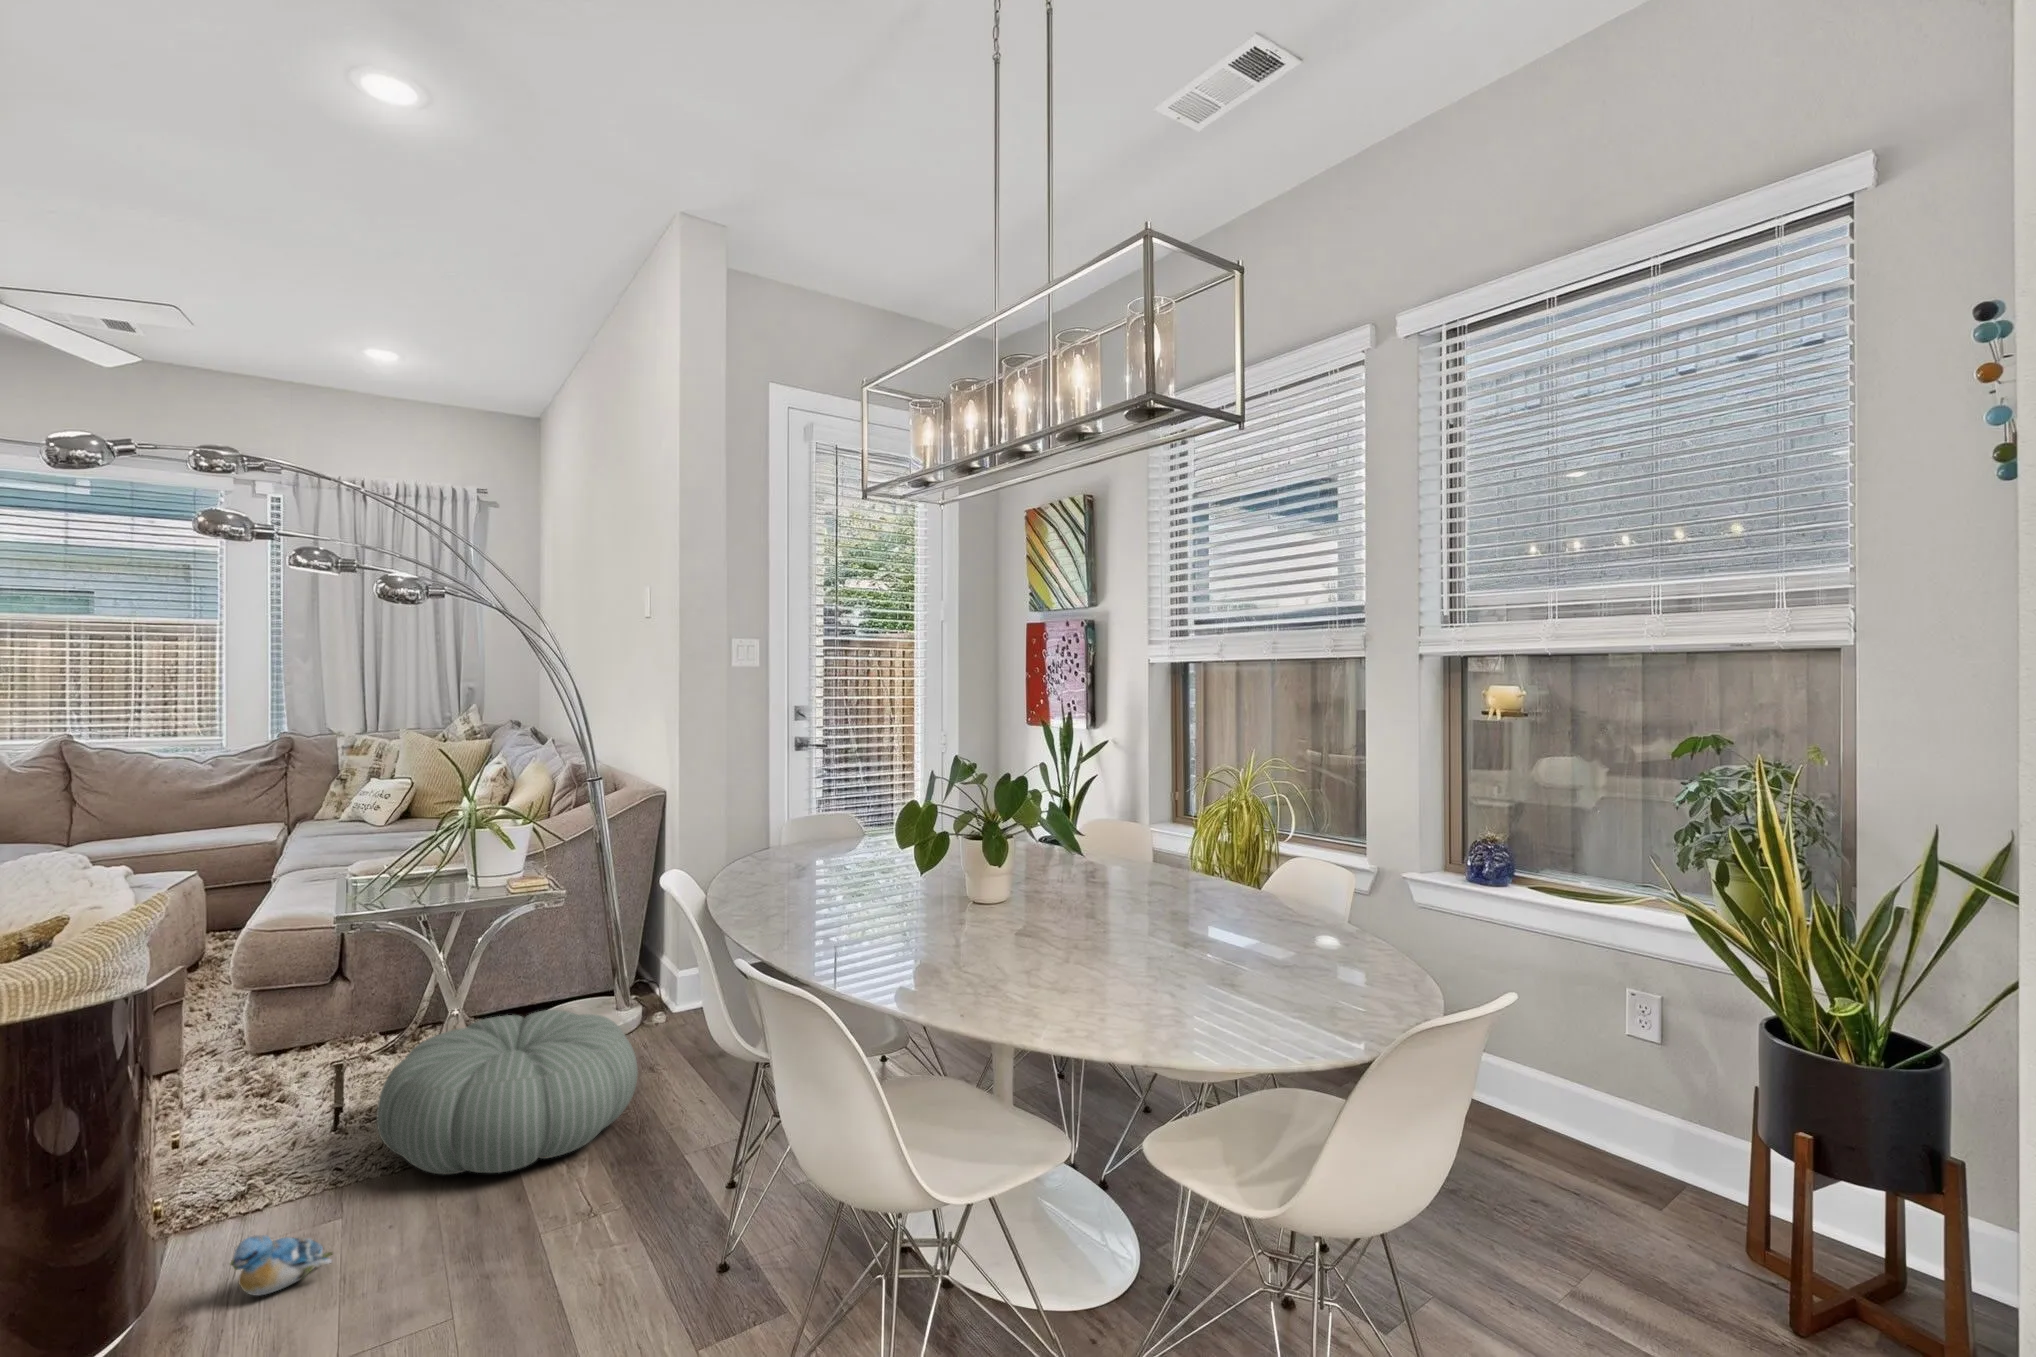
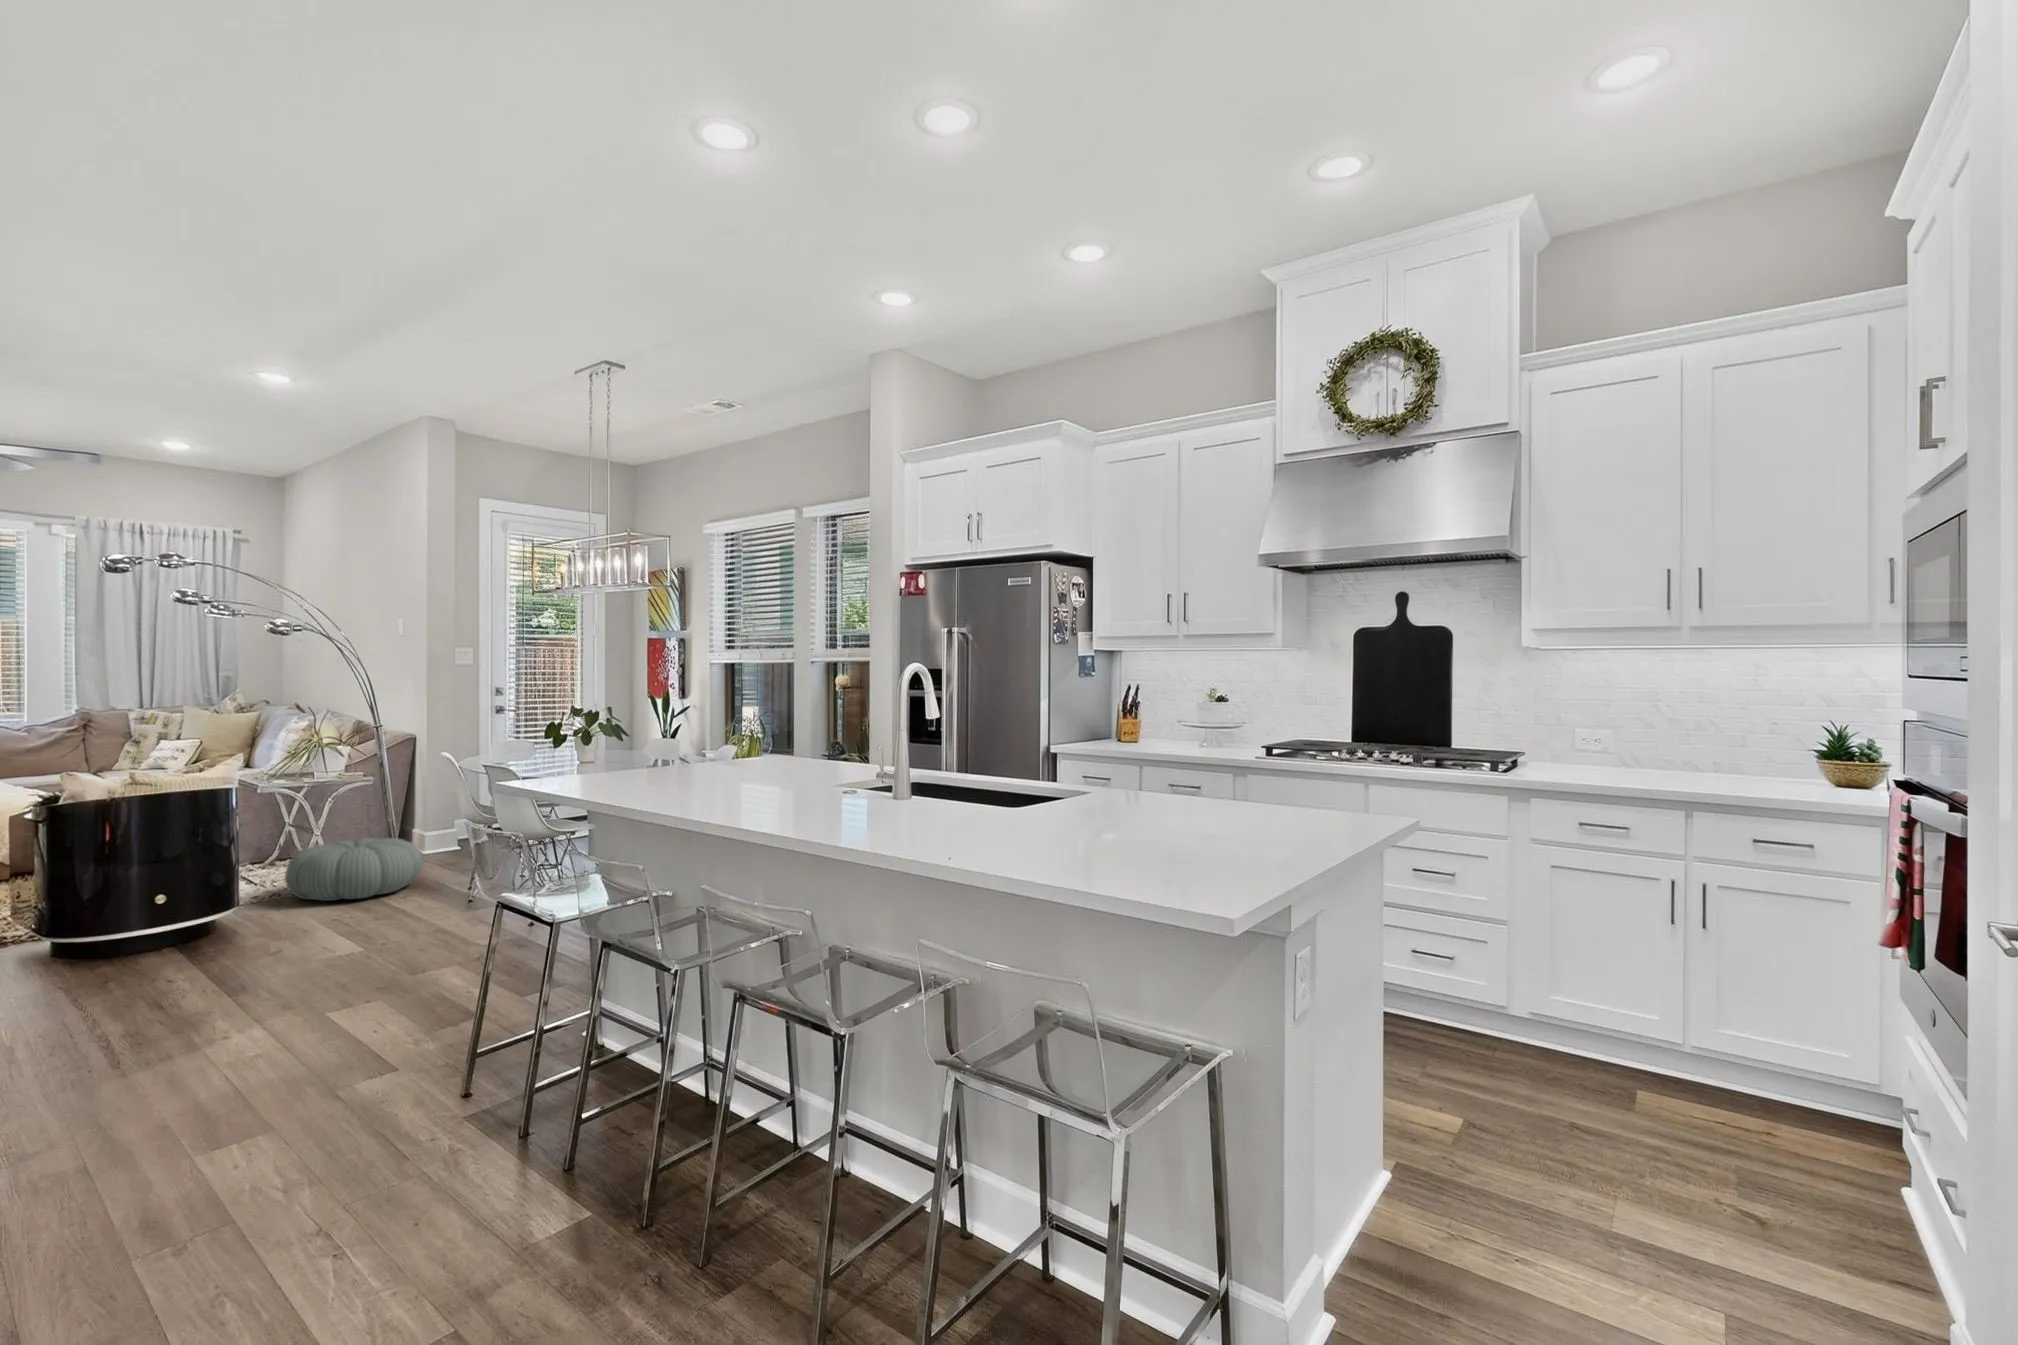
plush toy: present [230,1235,333,1296] -> none [252,903,295,928]

